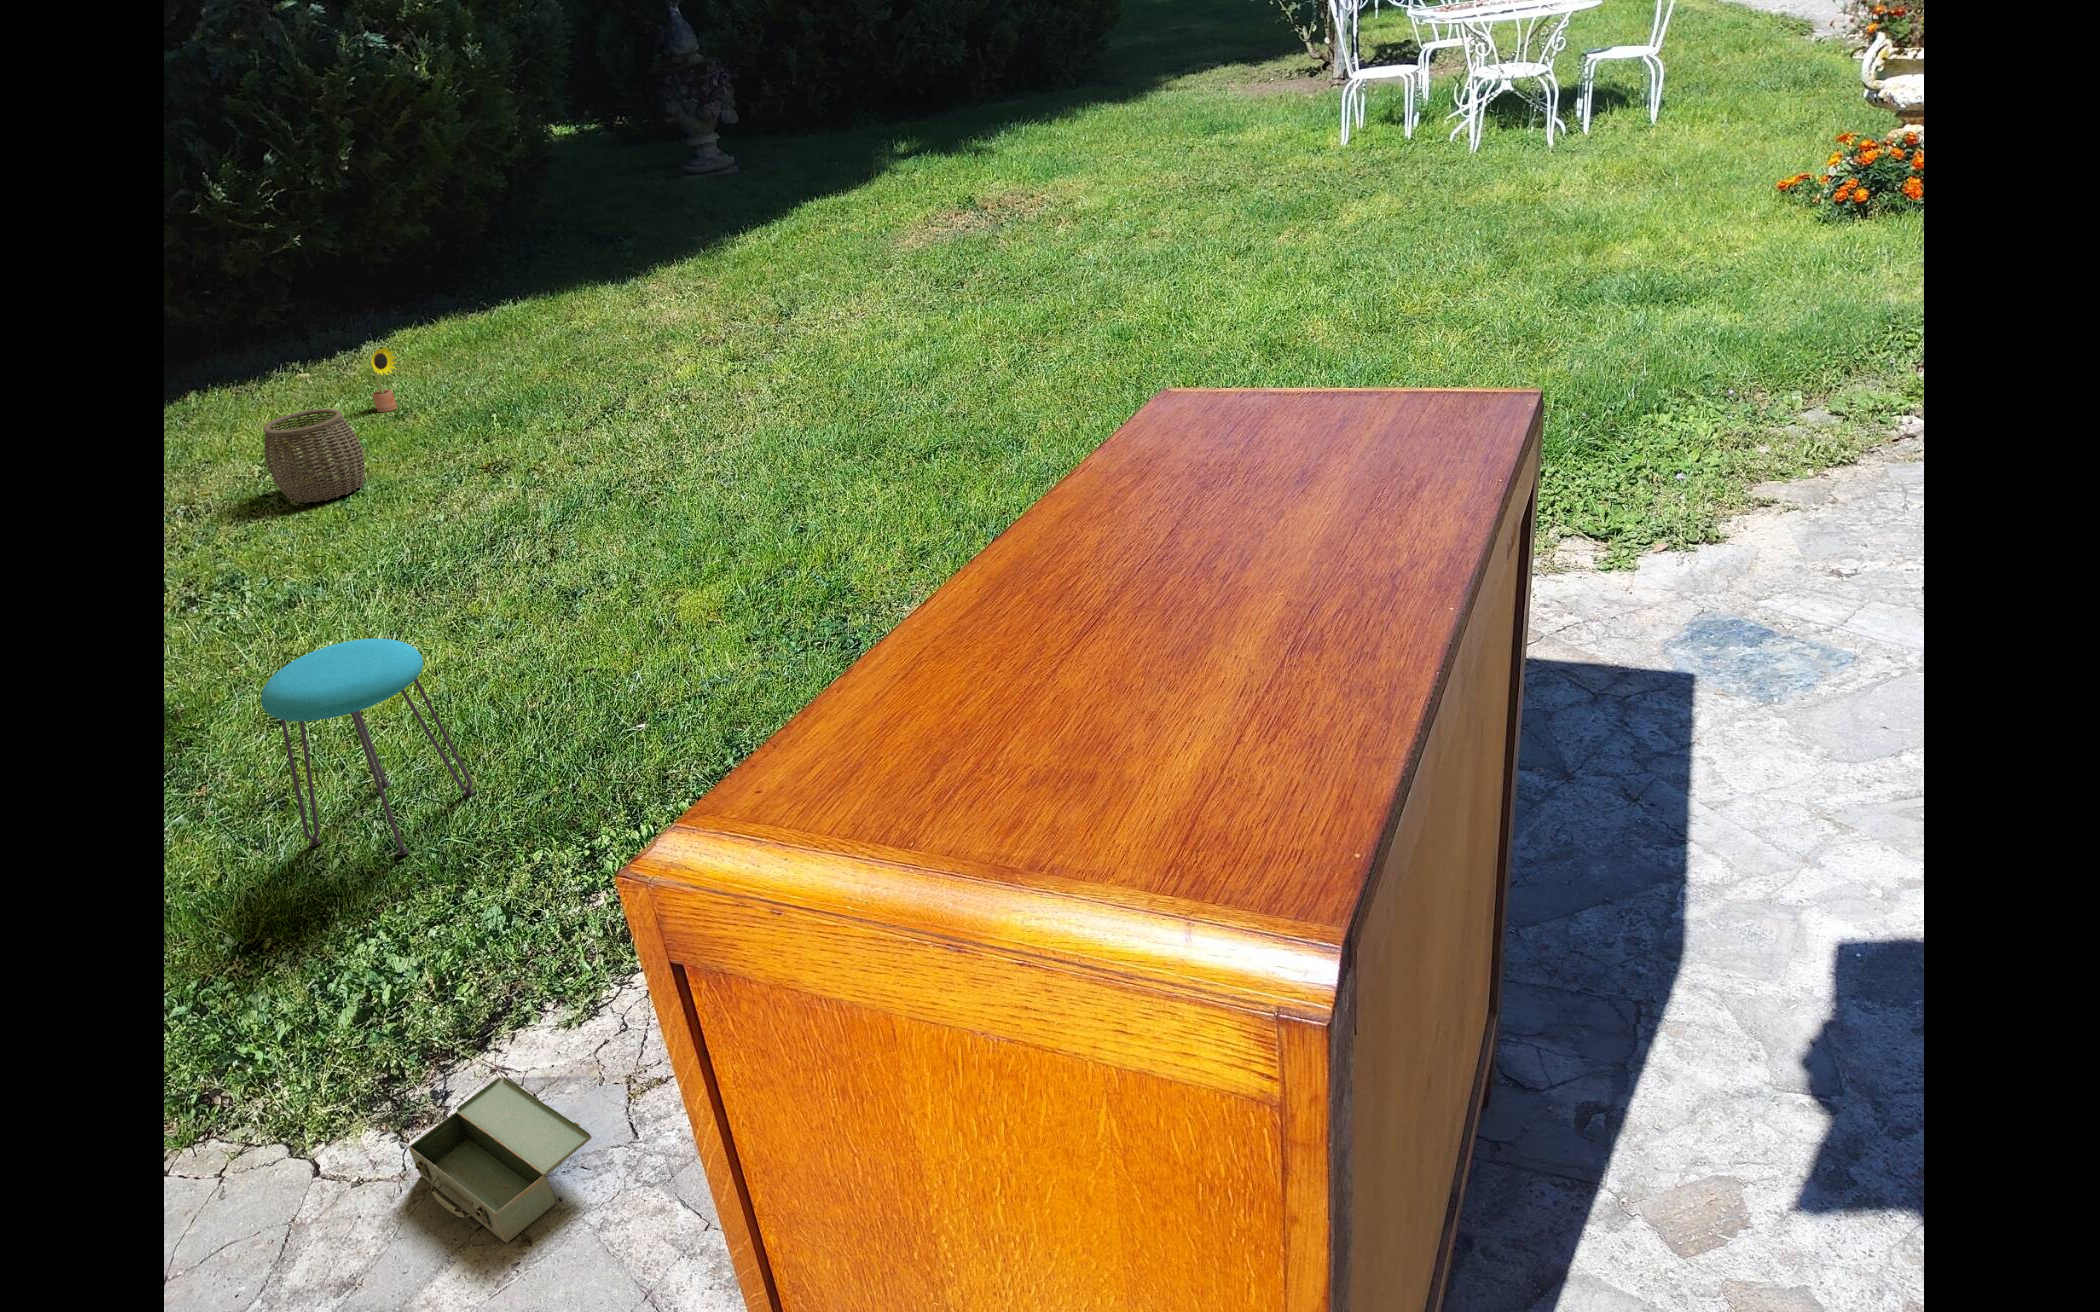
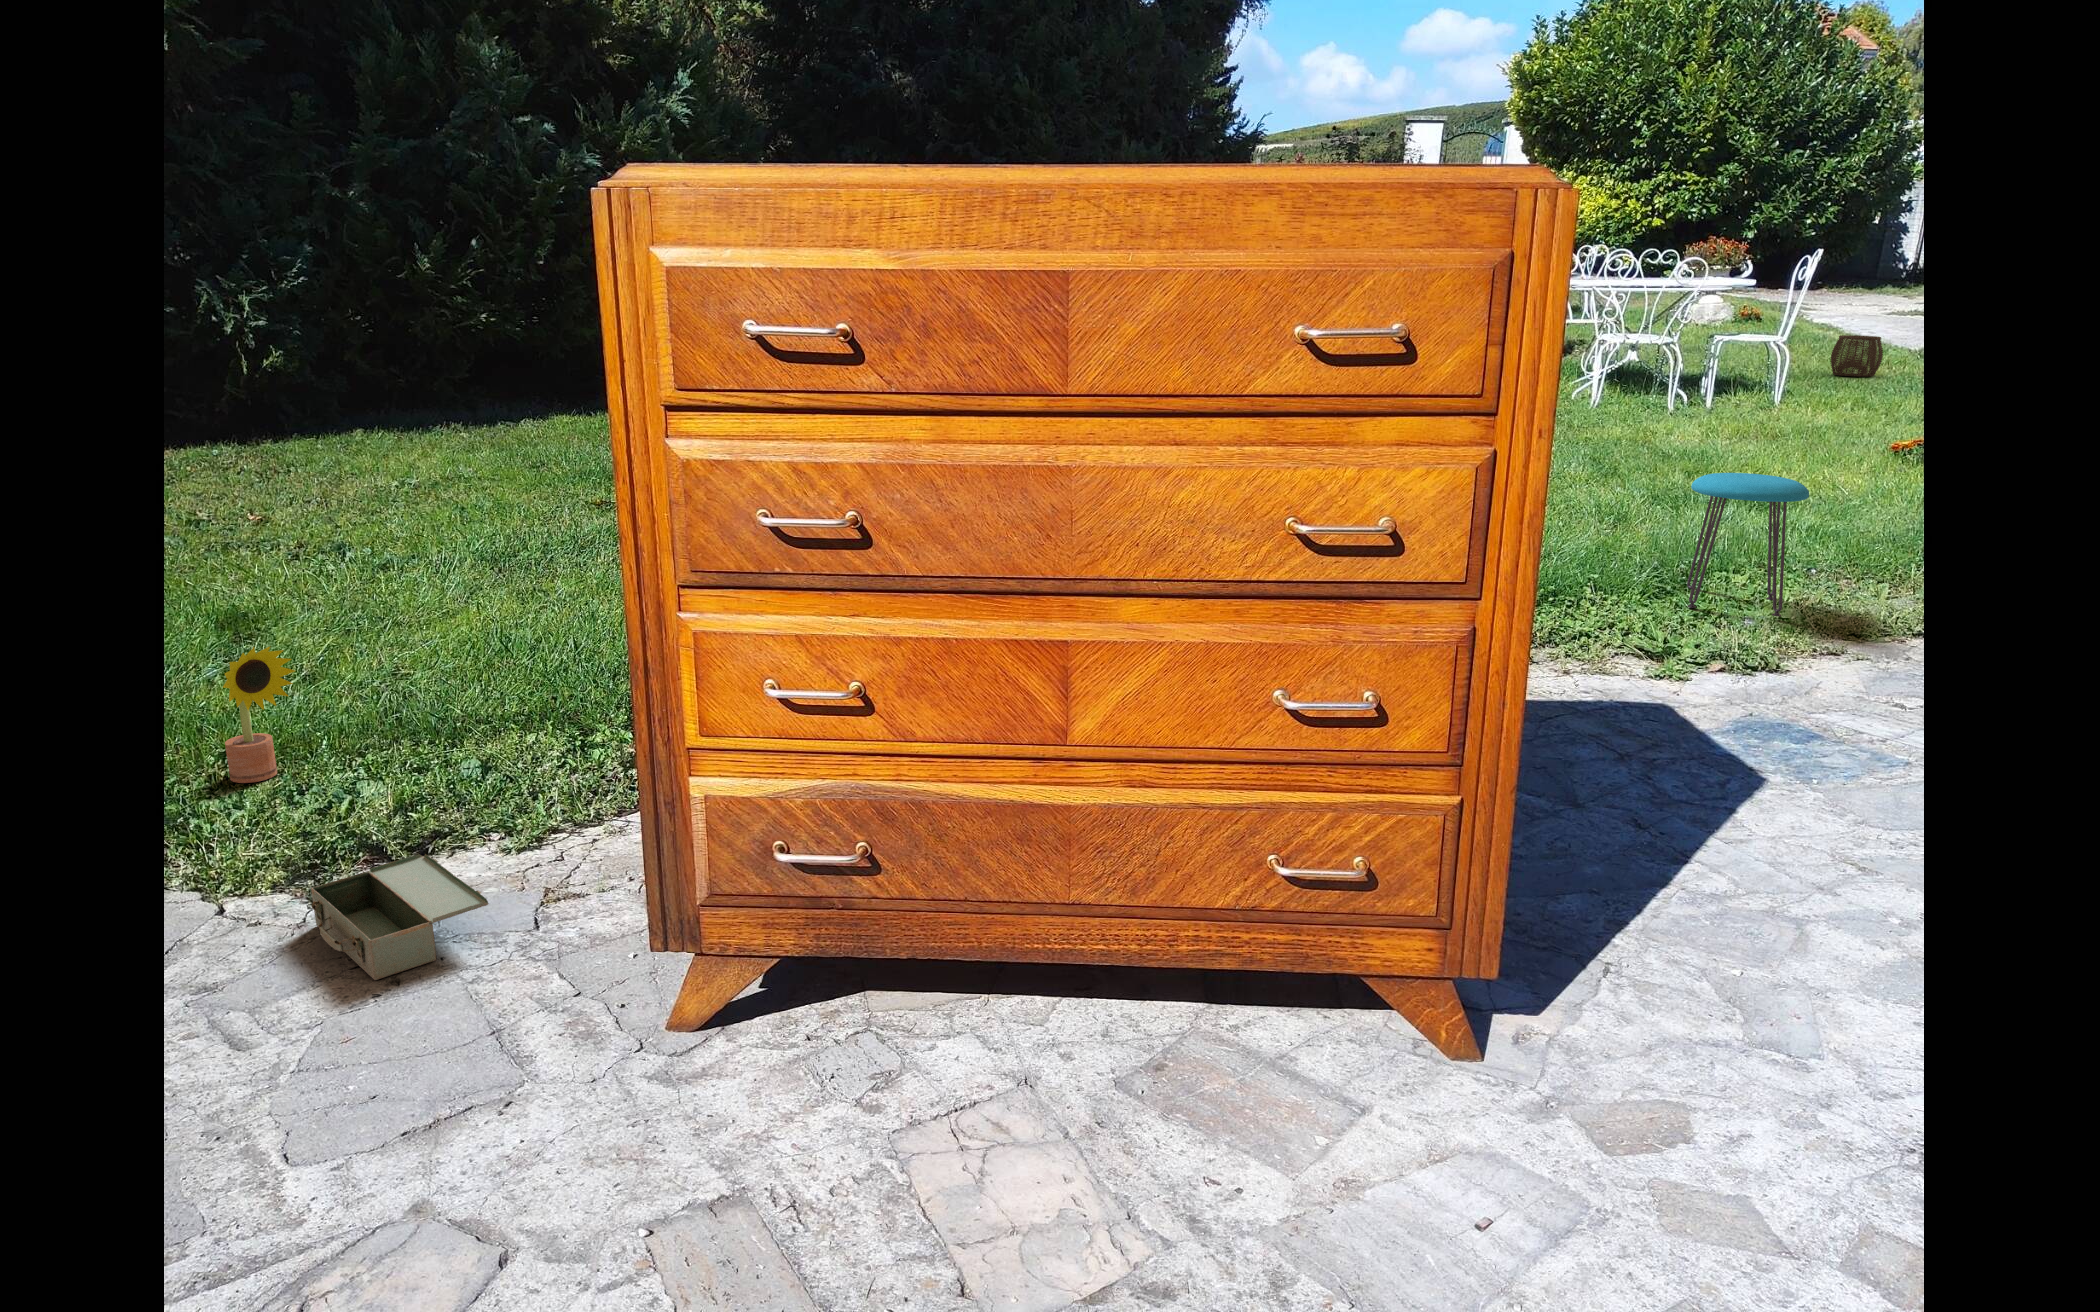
decorative plant: present [371,347,397,412] -> present [223,647,295,783]
woven basket: present [263,409,365,503] -> present [1830,335,1883,377]
stool: present [261,639,475,855] -> present [1687,473,1809,616]

